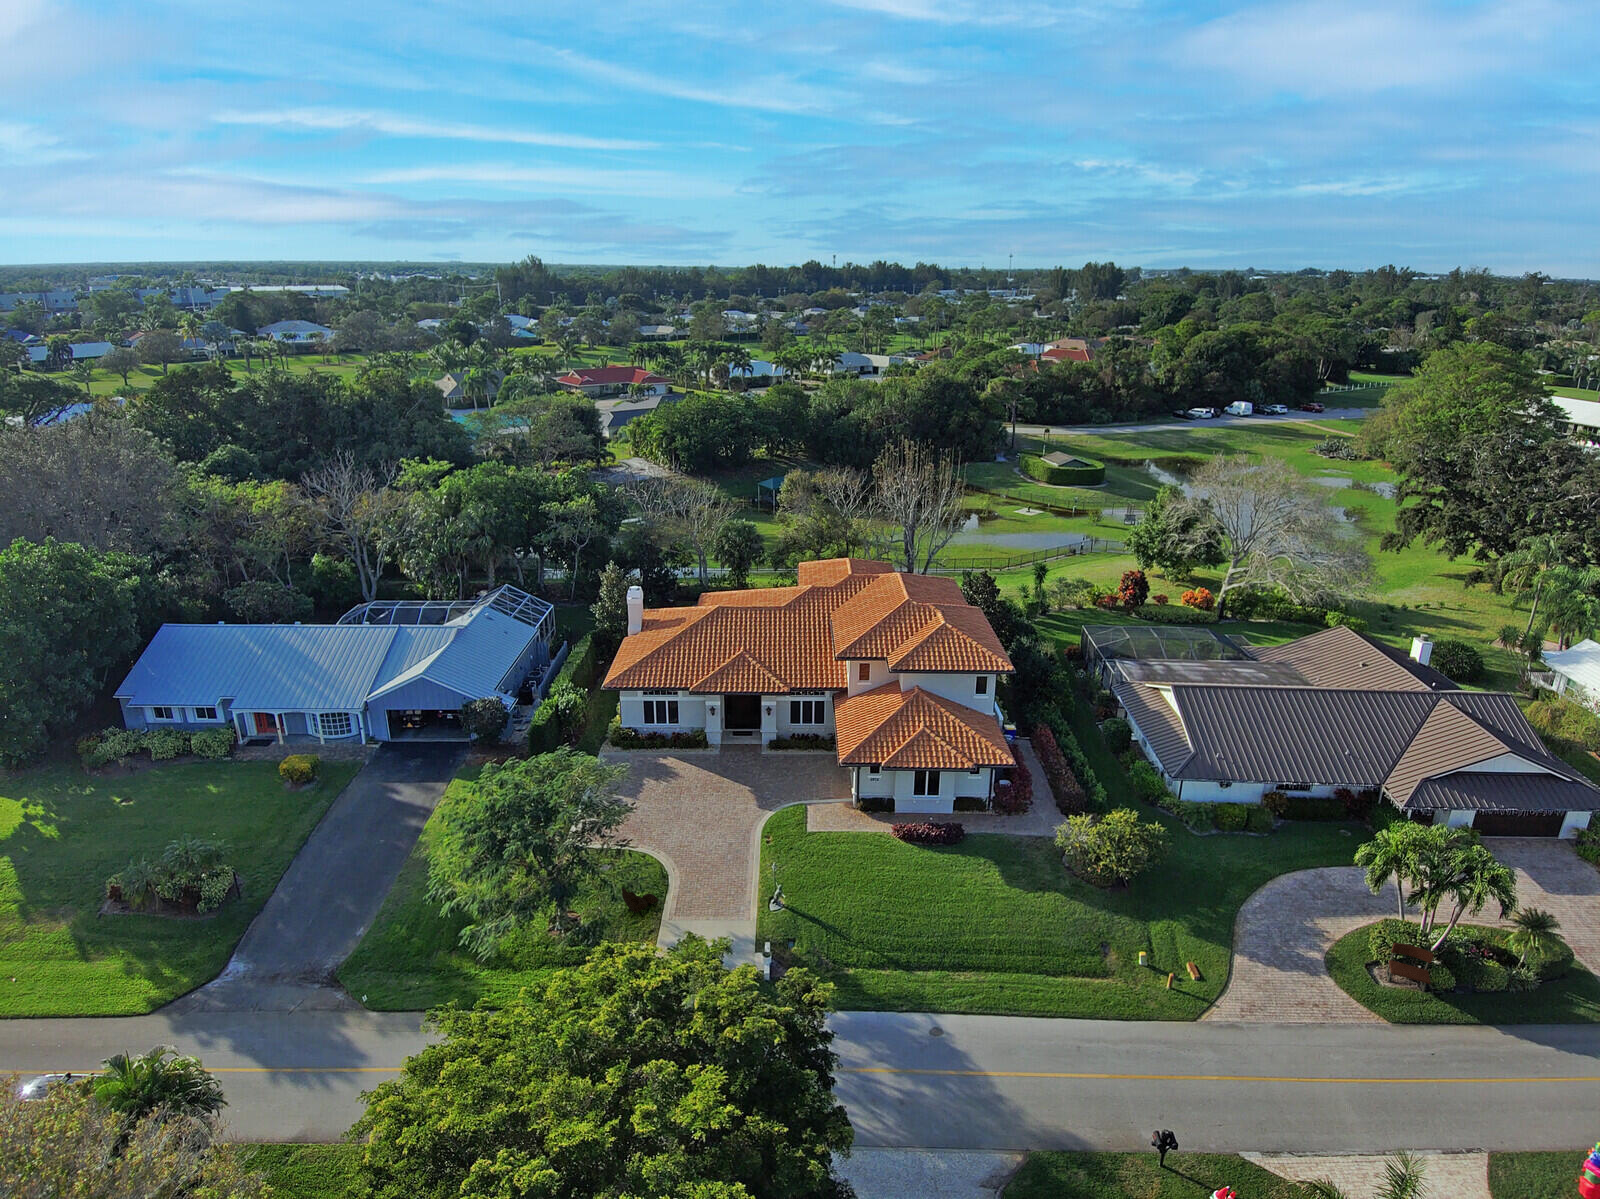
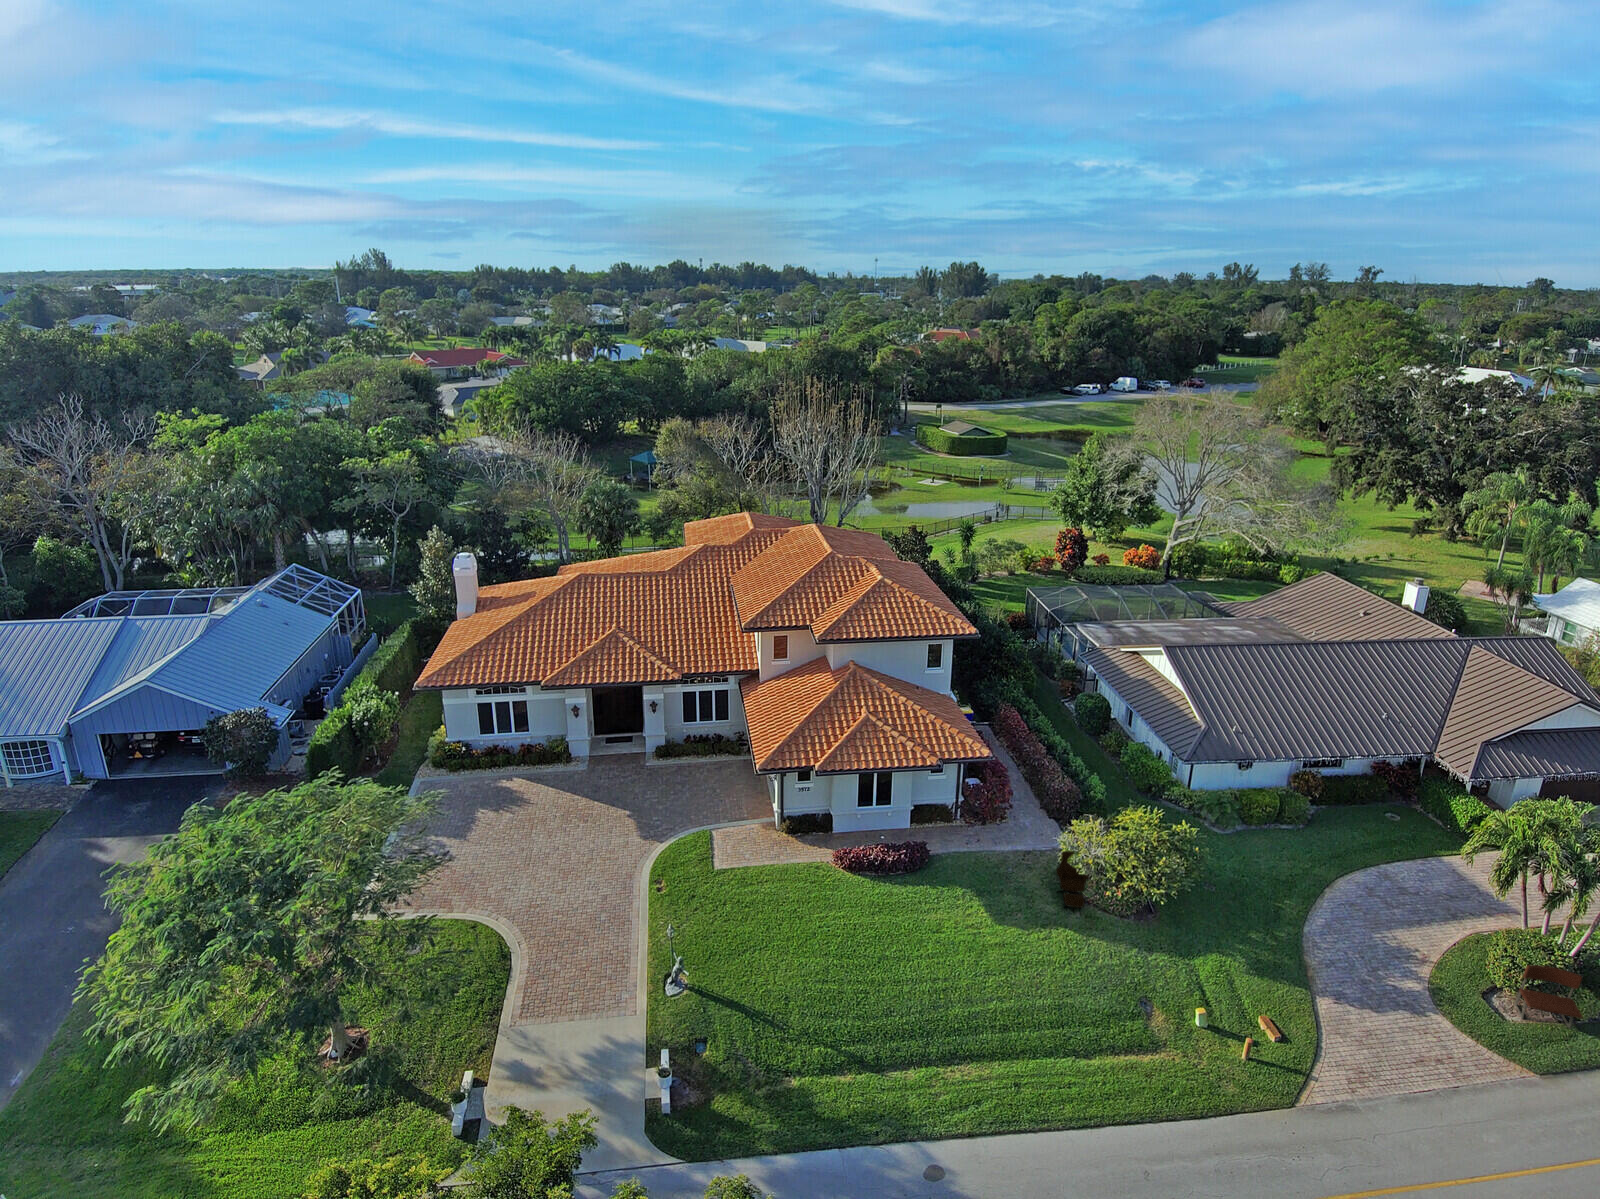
lounge chair: present [622,888,658,918] -> present [1056,851,1089,908]

